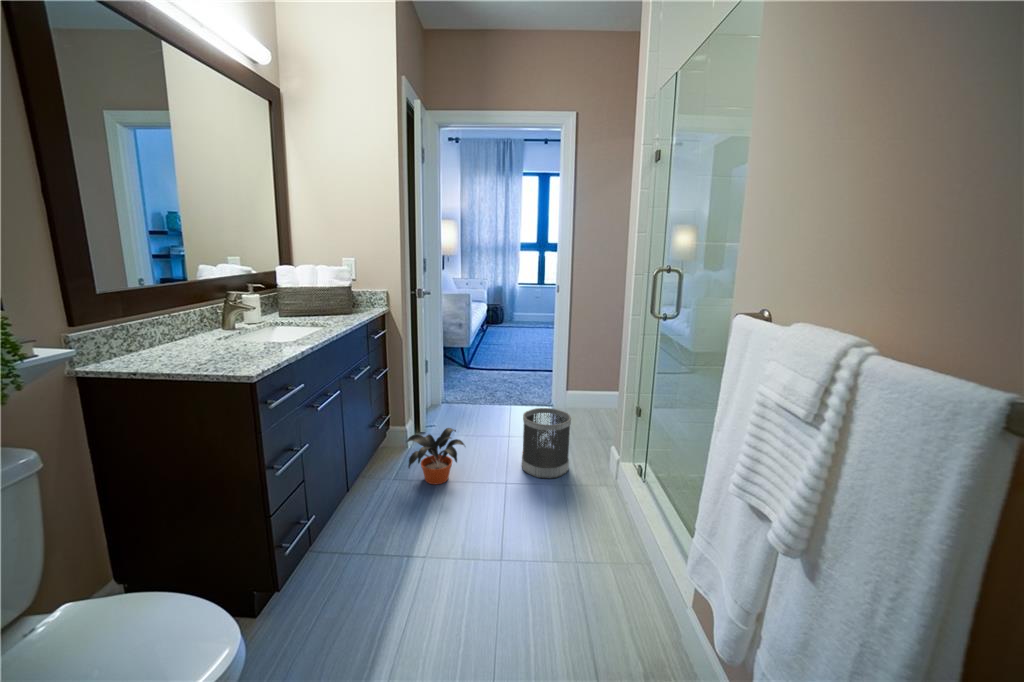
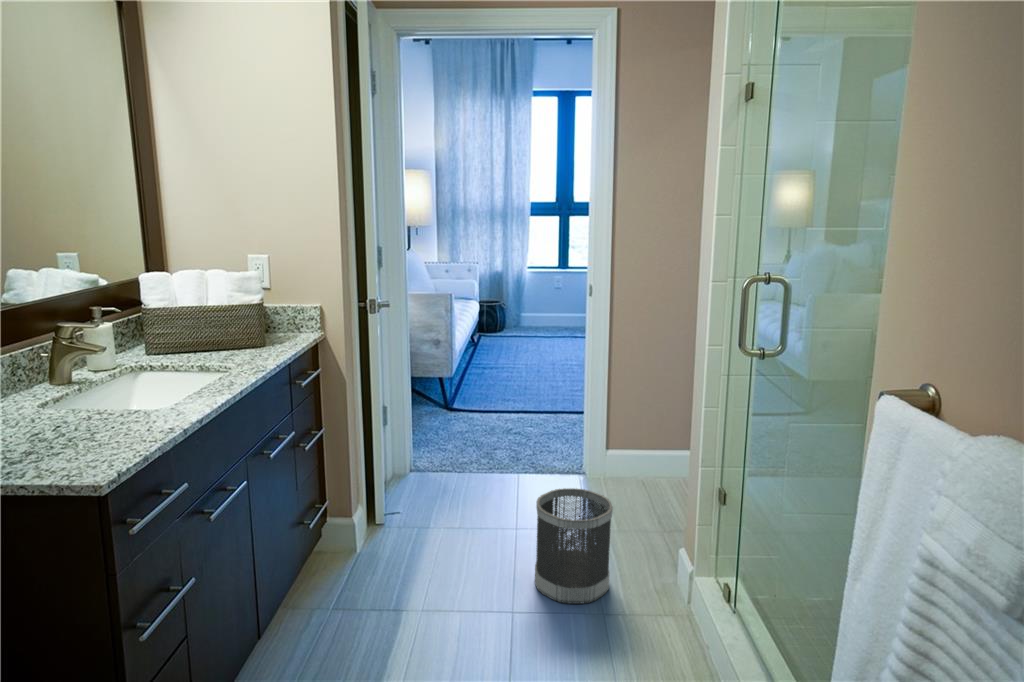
potted plant: present [407,428,464,484] -> none [349,523,446,616]

